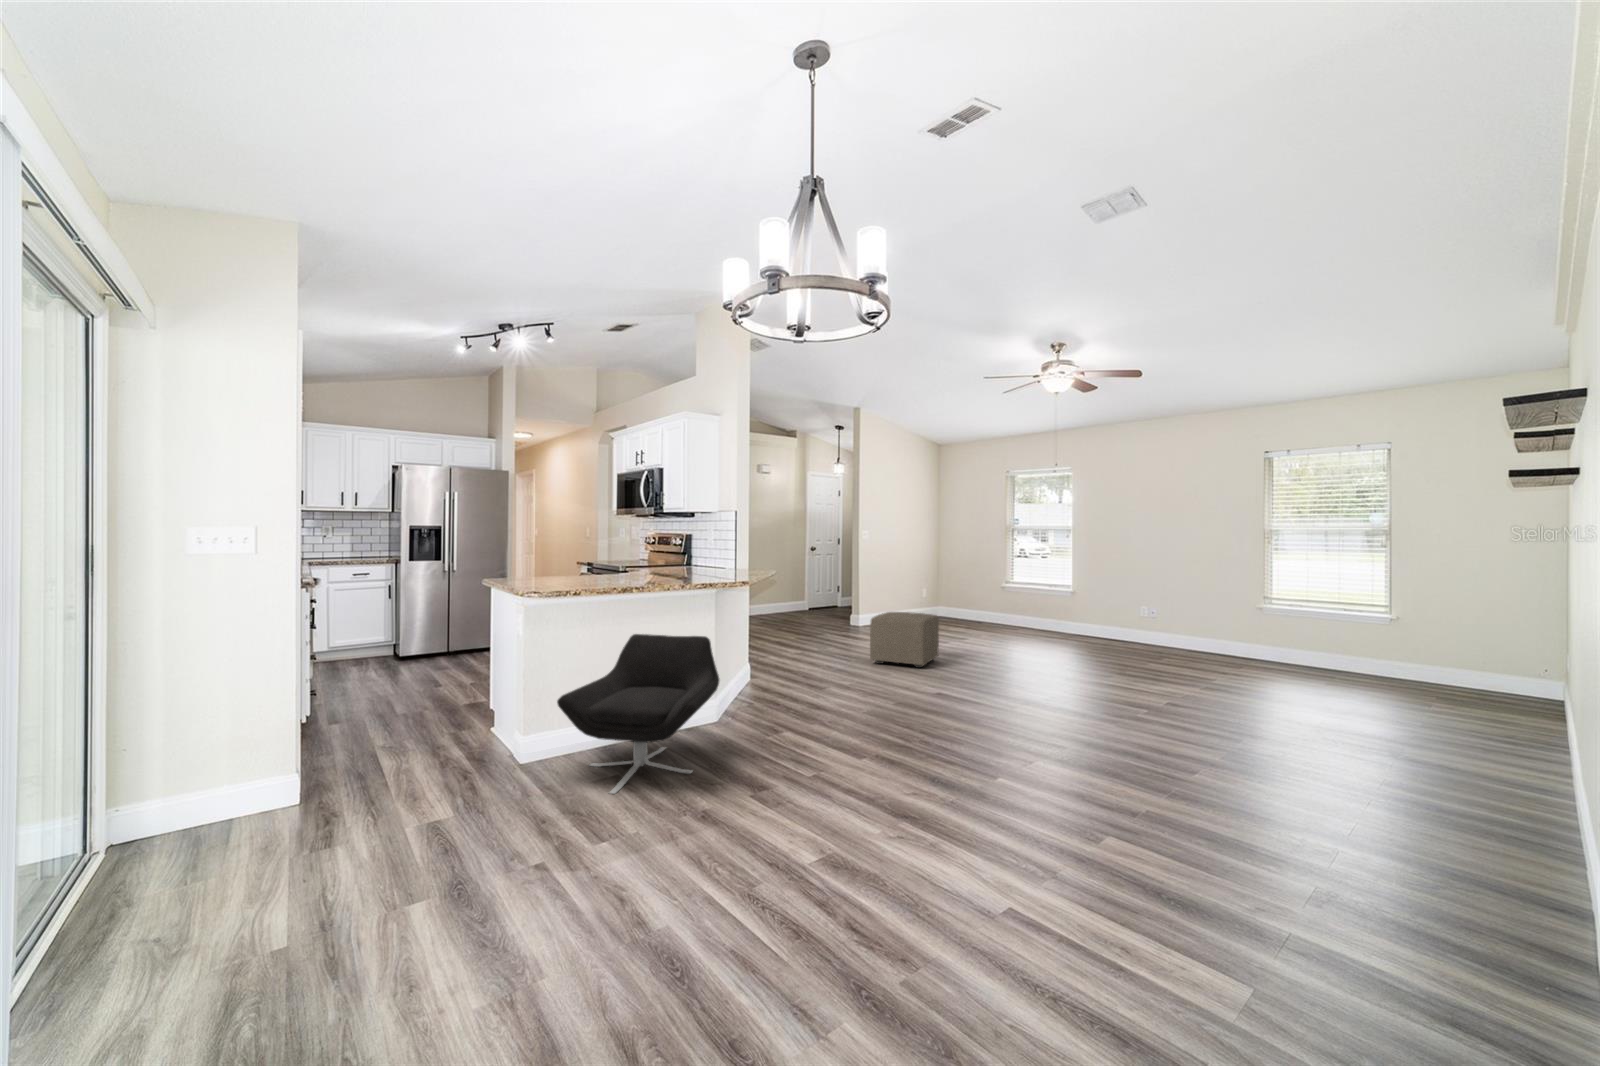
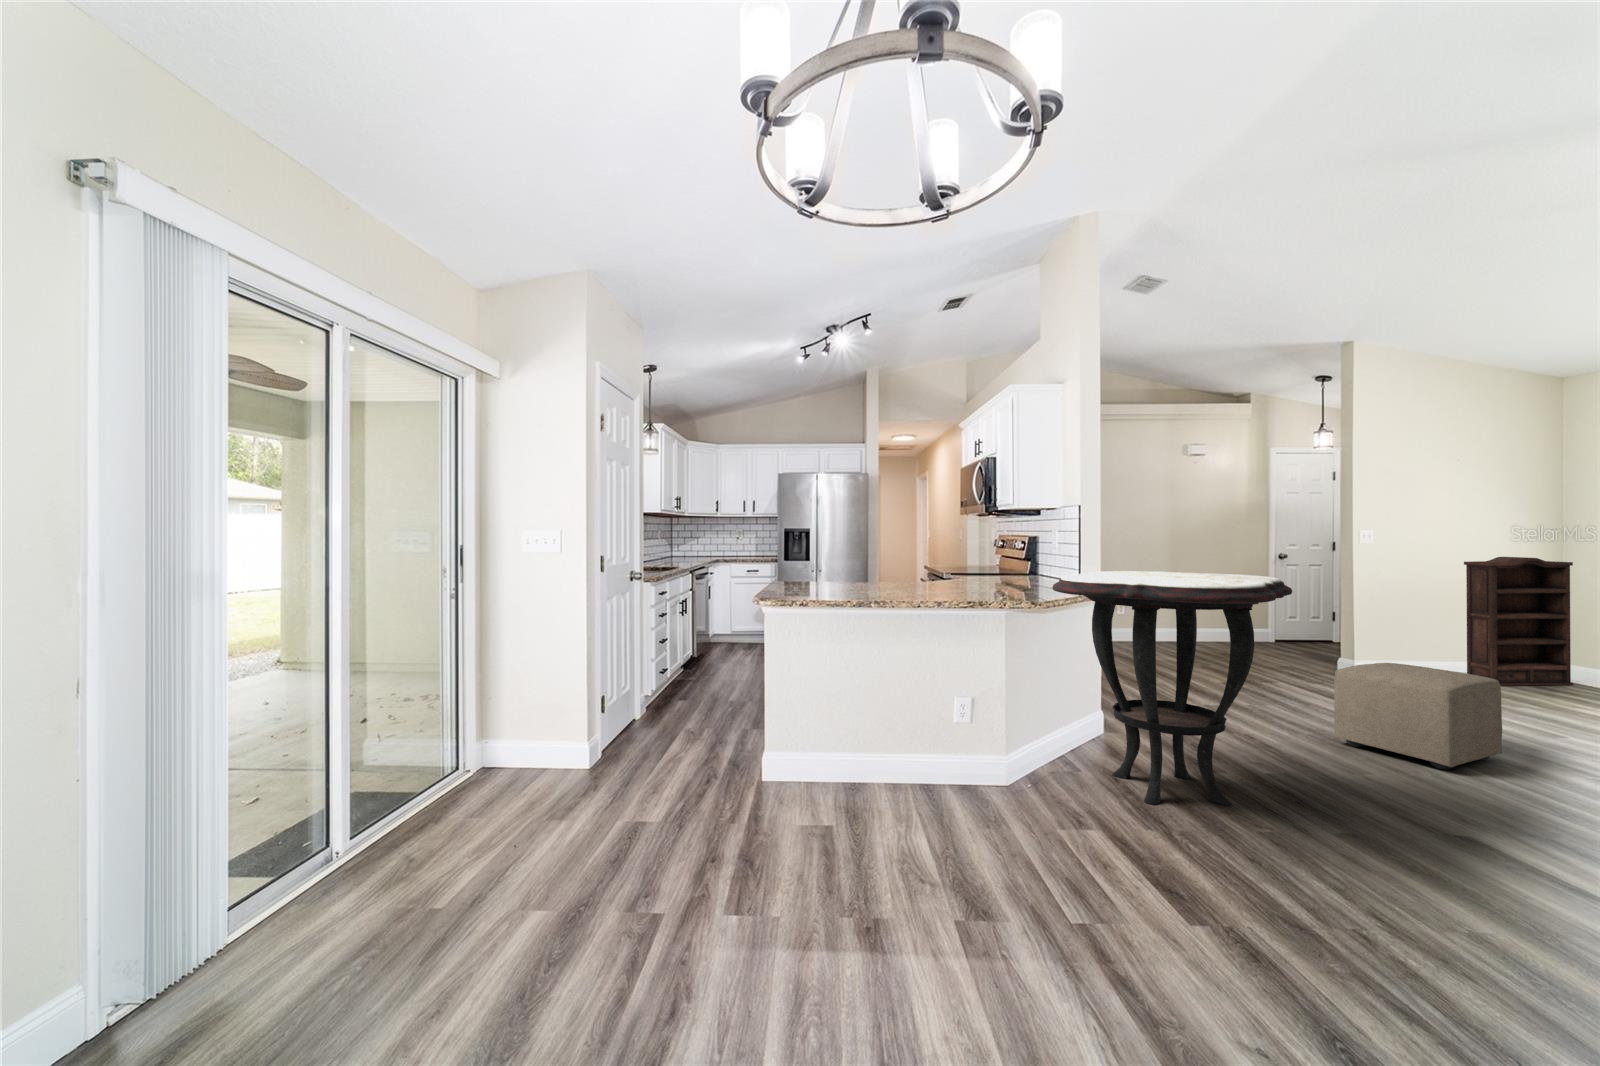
bookshelf: none [906,548,948,624] -> present [1464,557,1573,686]
side table: none [741,560,872,713] -> present [1052,571,1292,805]
lounge chair: present [557,634,719,794] -> none [774,658,975,856]

